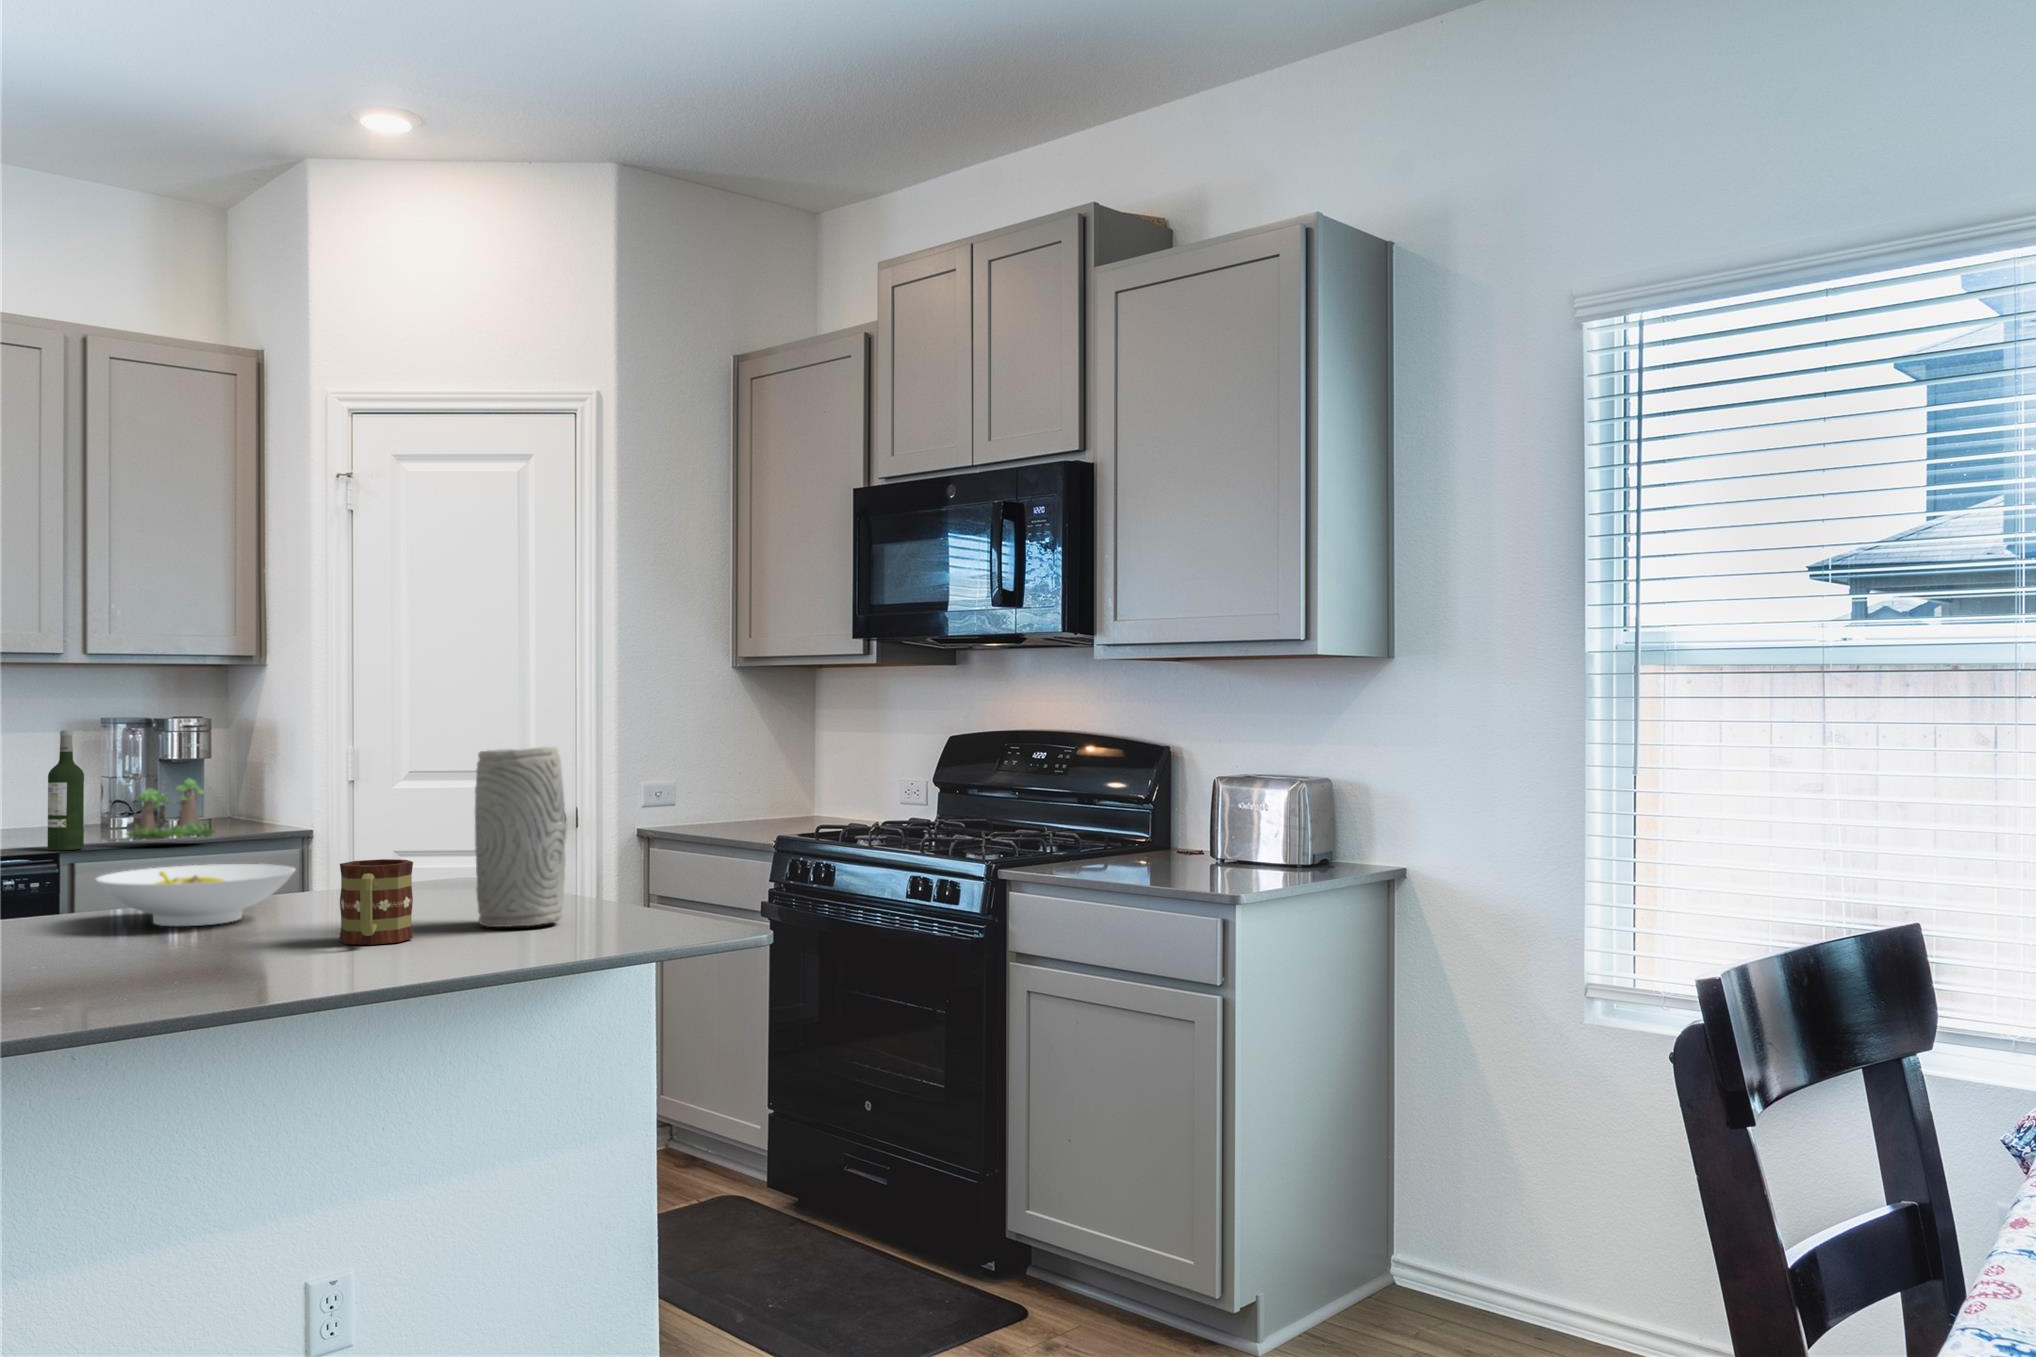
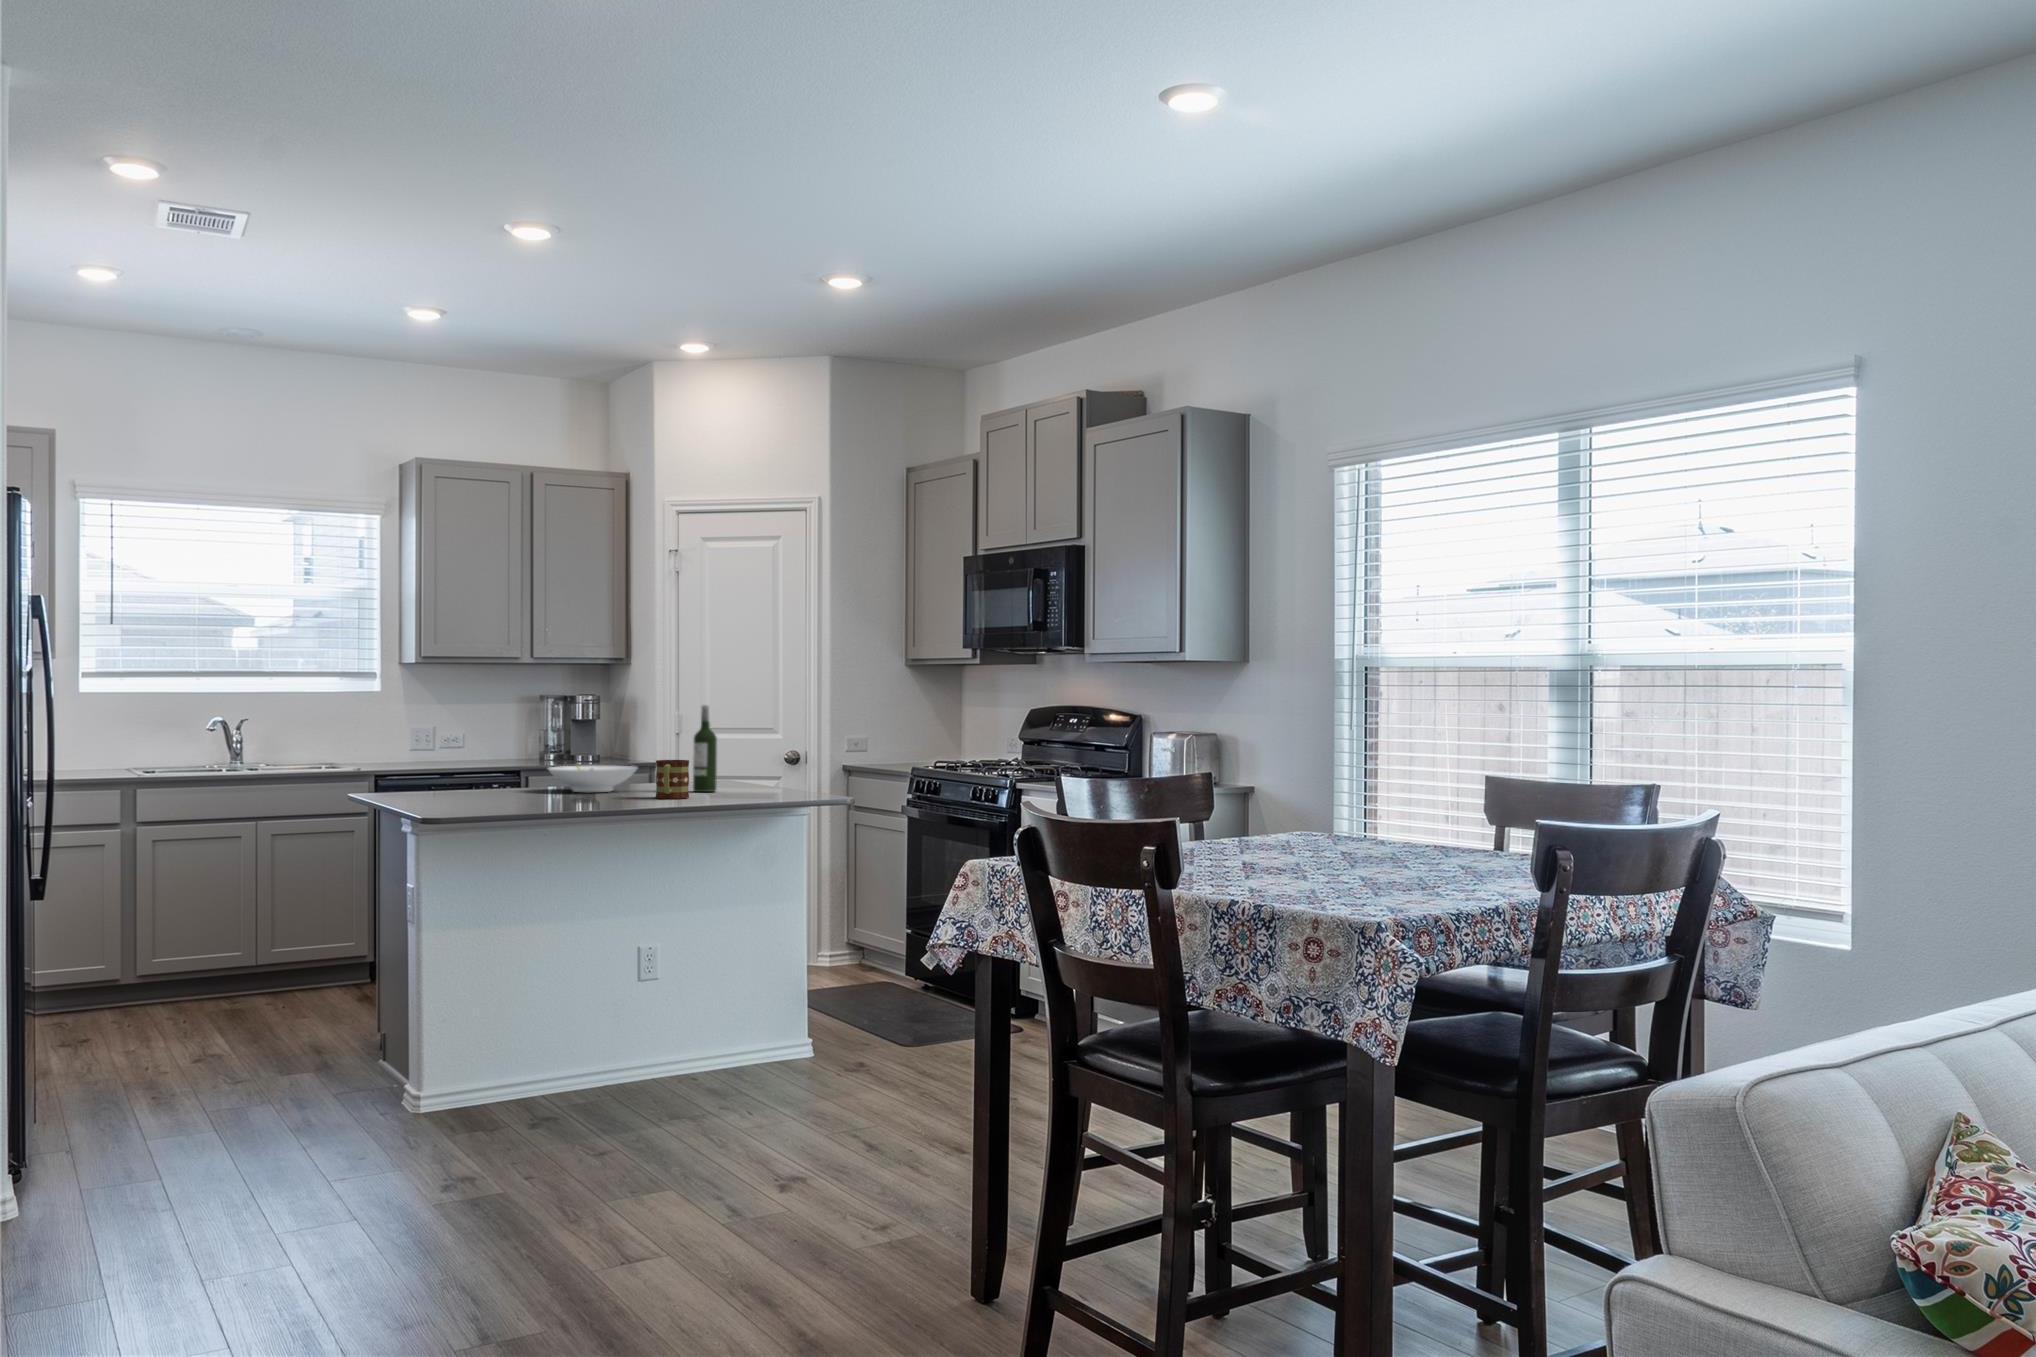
wine bottle: present [47,730,84,851] -> present [693,705,717,792]
vase: present [475,747,566,927] -> none [722,706,765,796]
plant: present [126,778,215,839] -> none [554,714,604,769]

